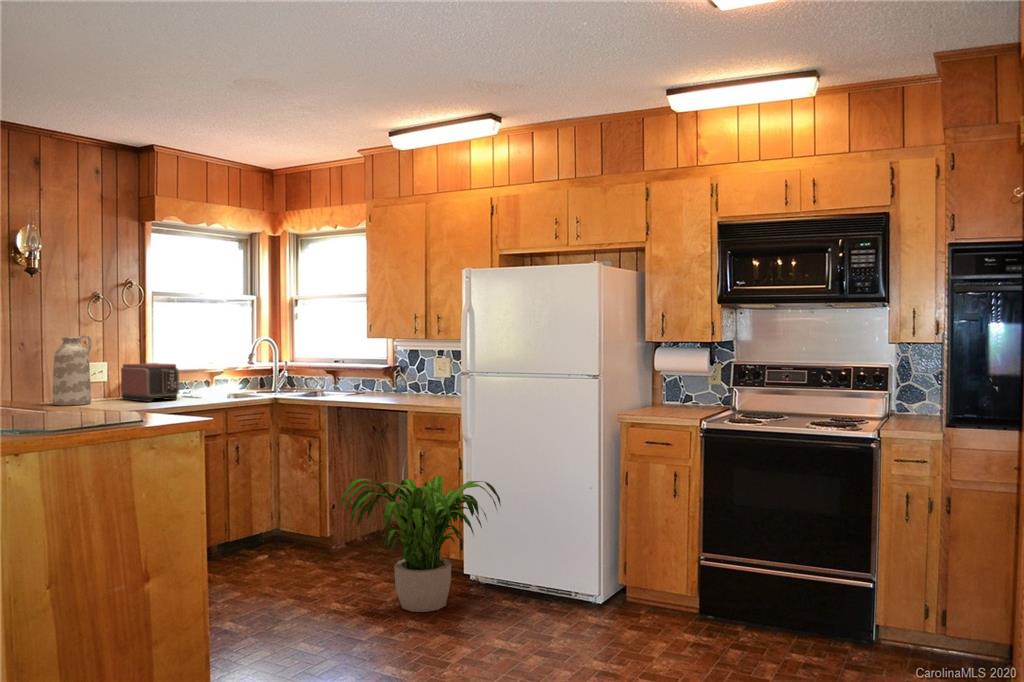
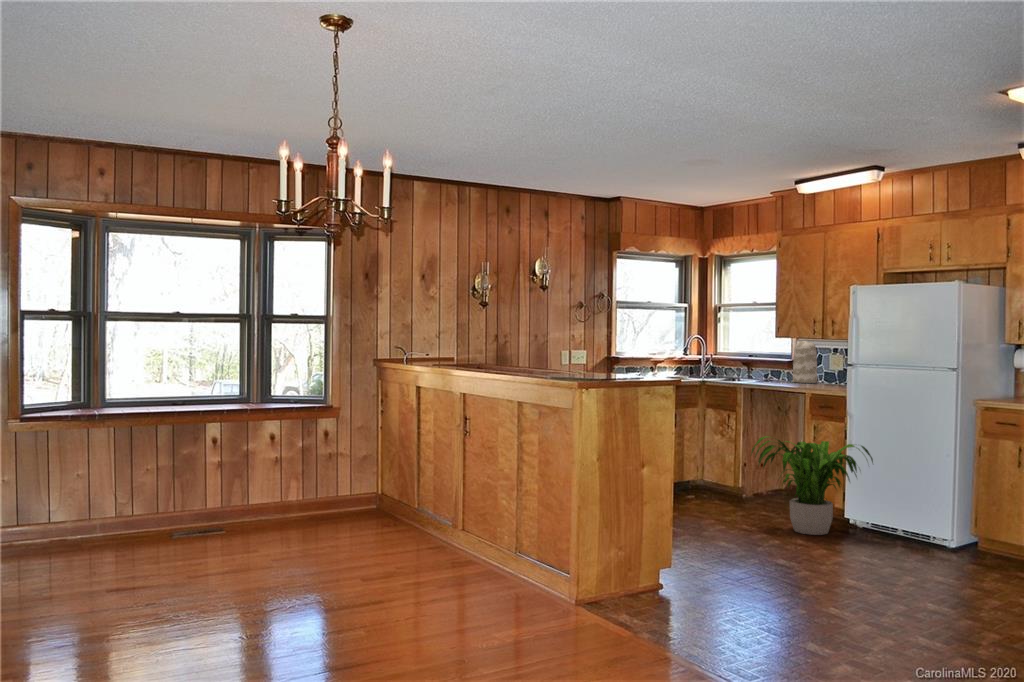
vase: present [52,334,92,405] -> present [793,341,817,383]
toaster: present [121,363,179,402] -> none [598,353,637,379]

